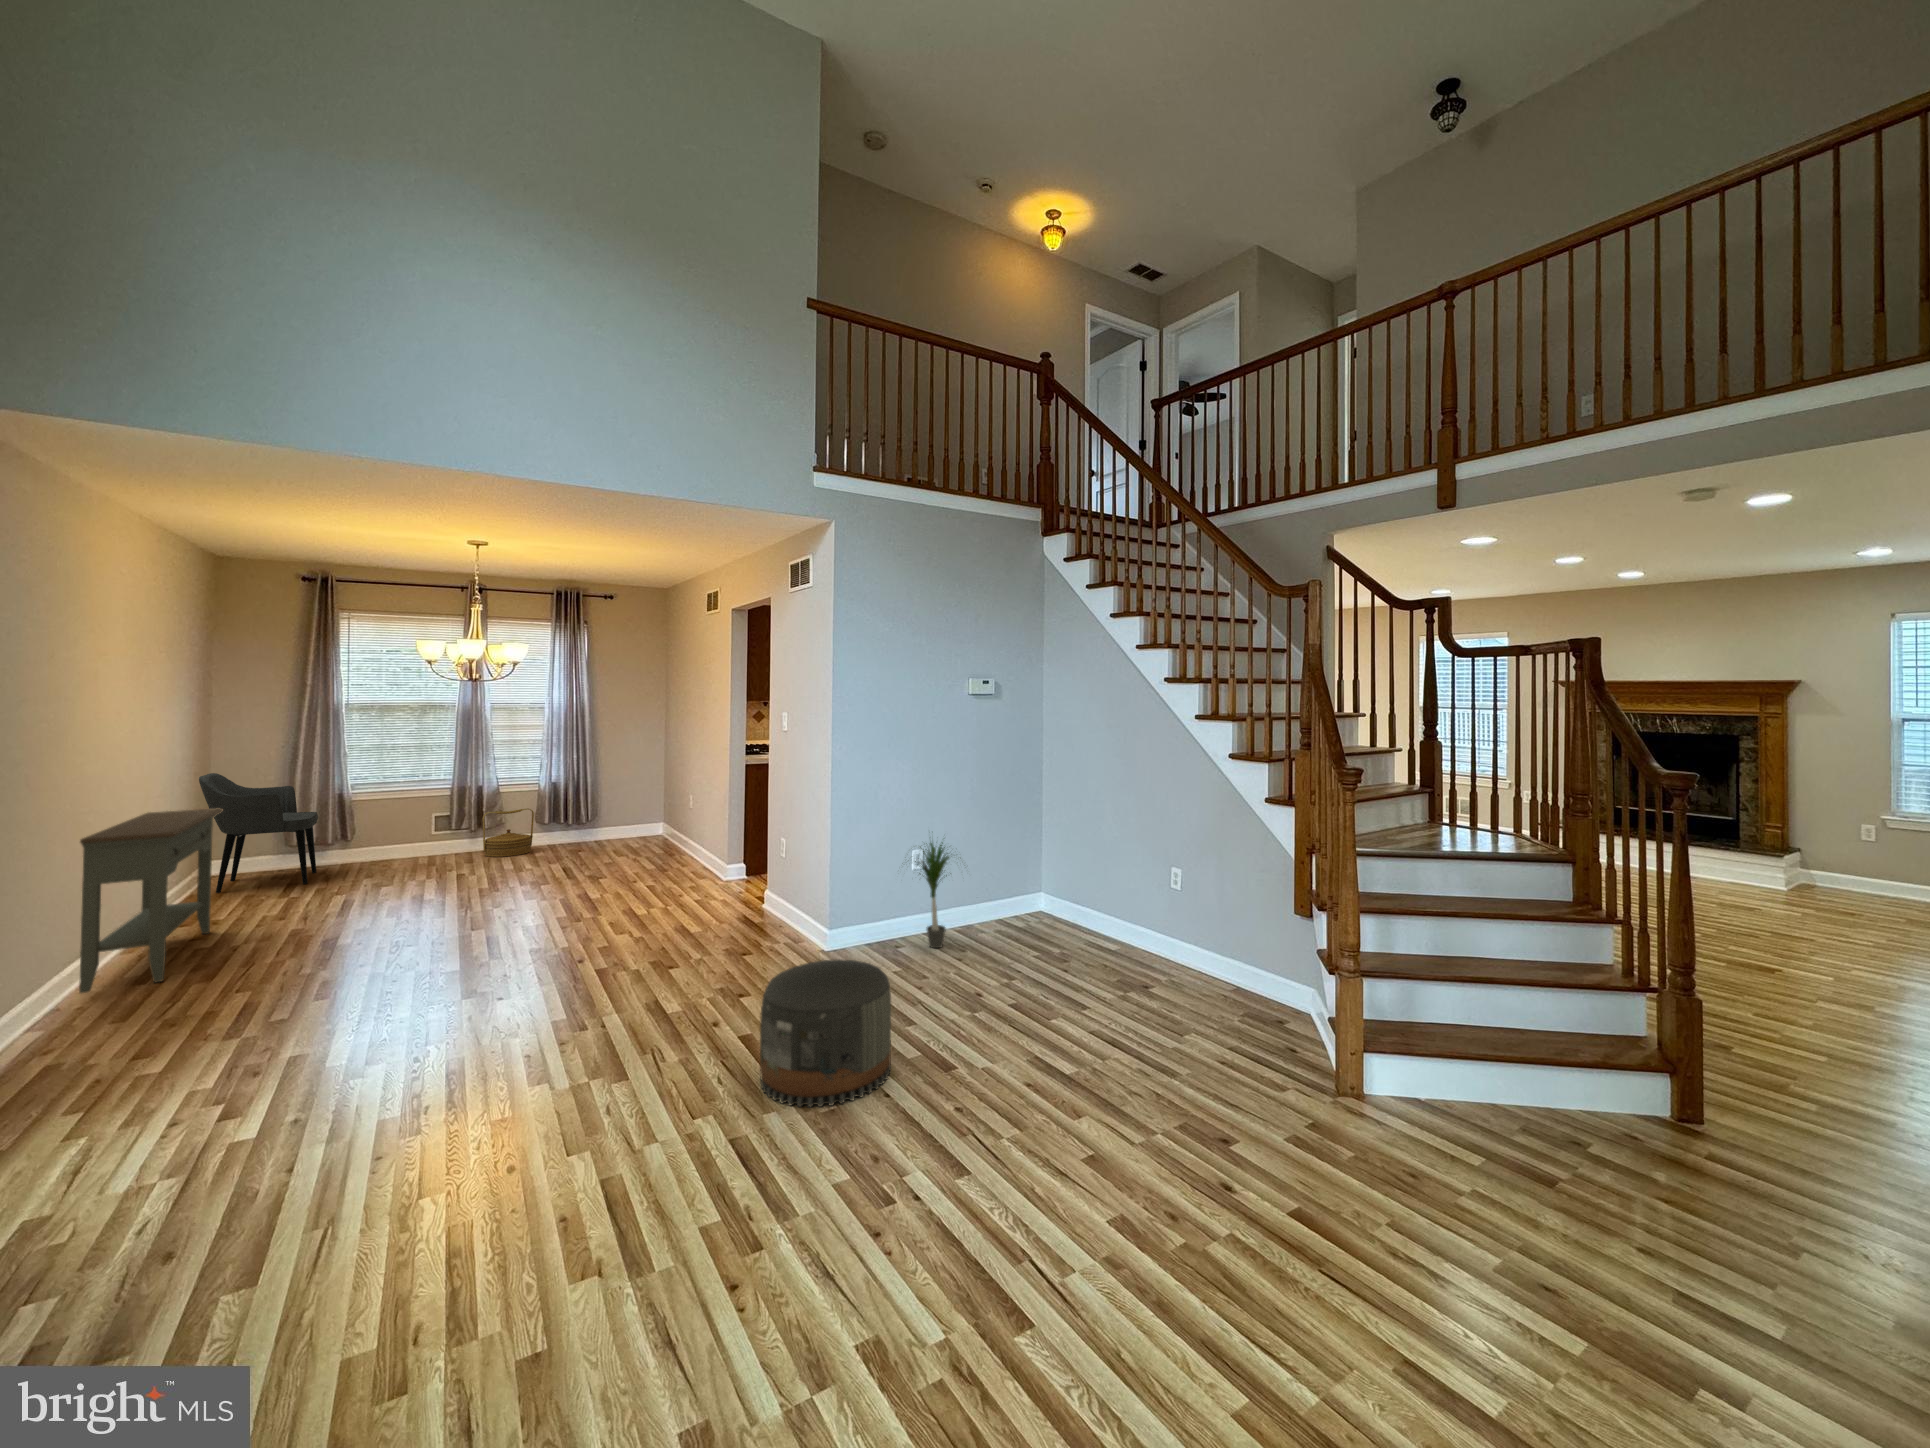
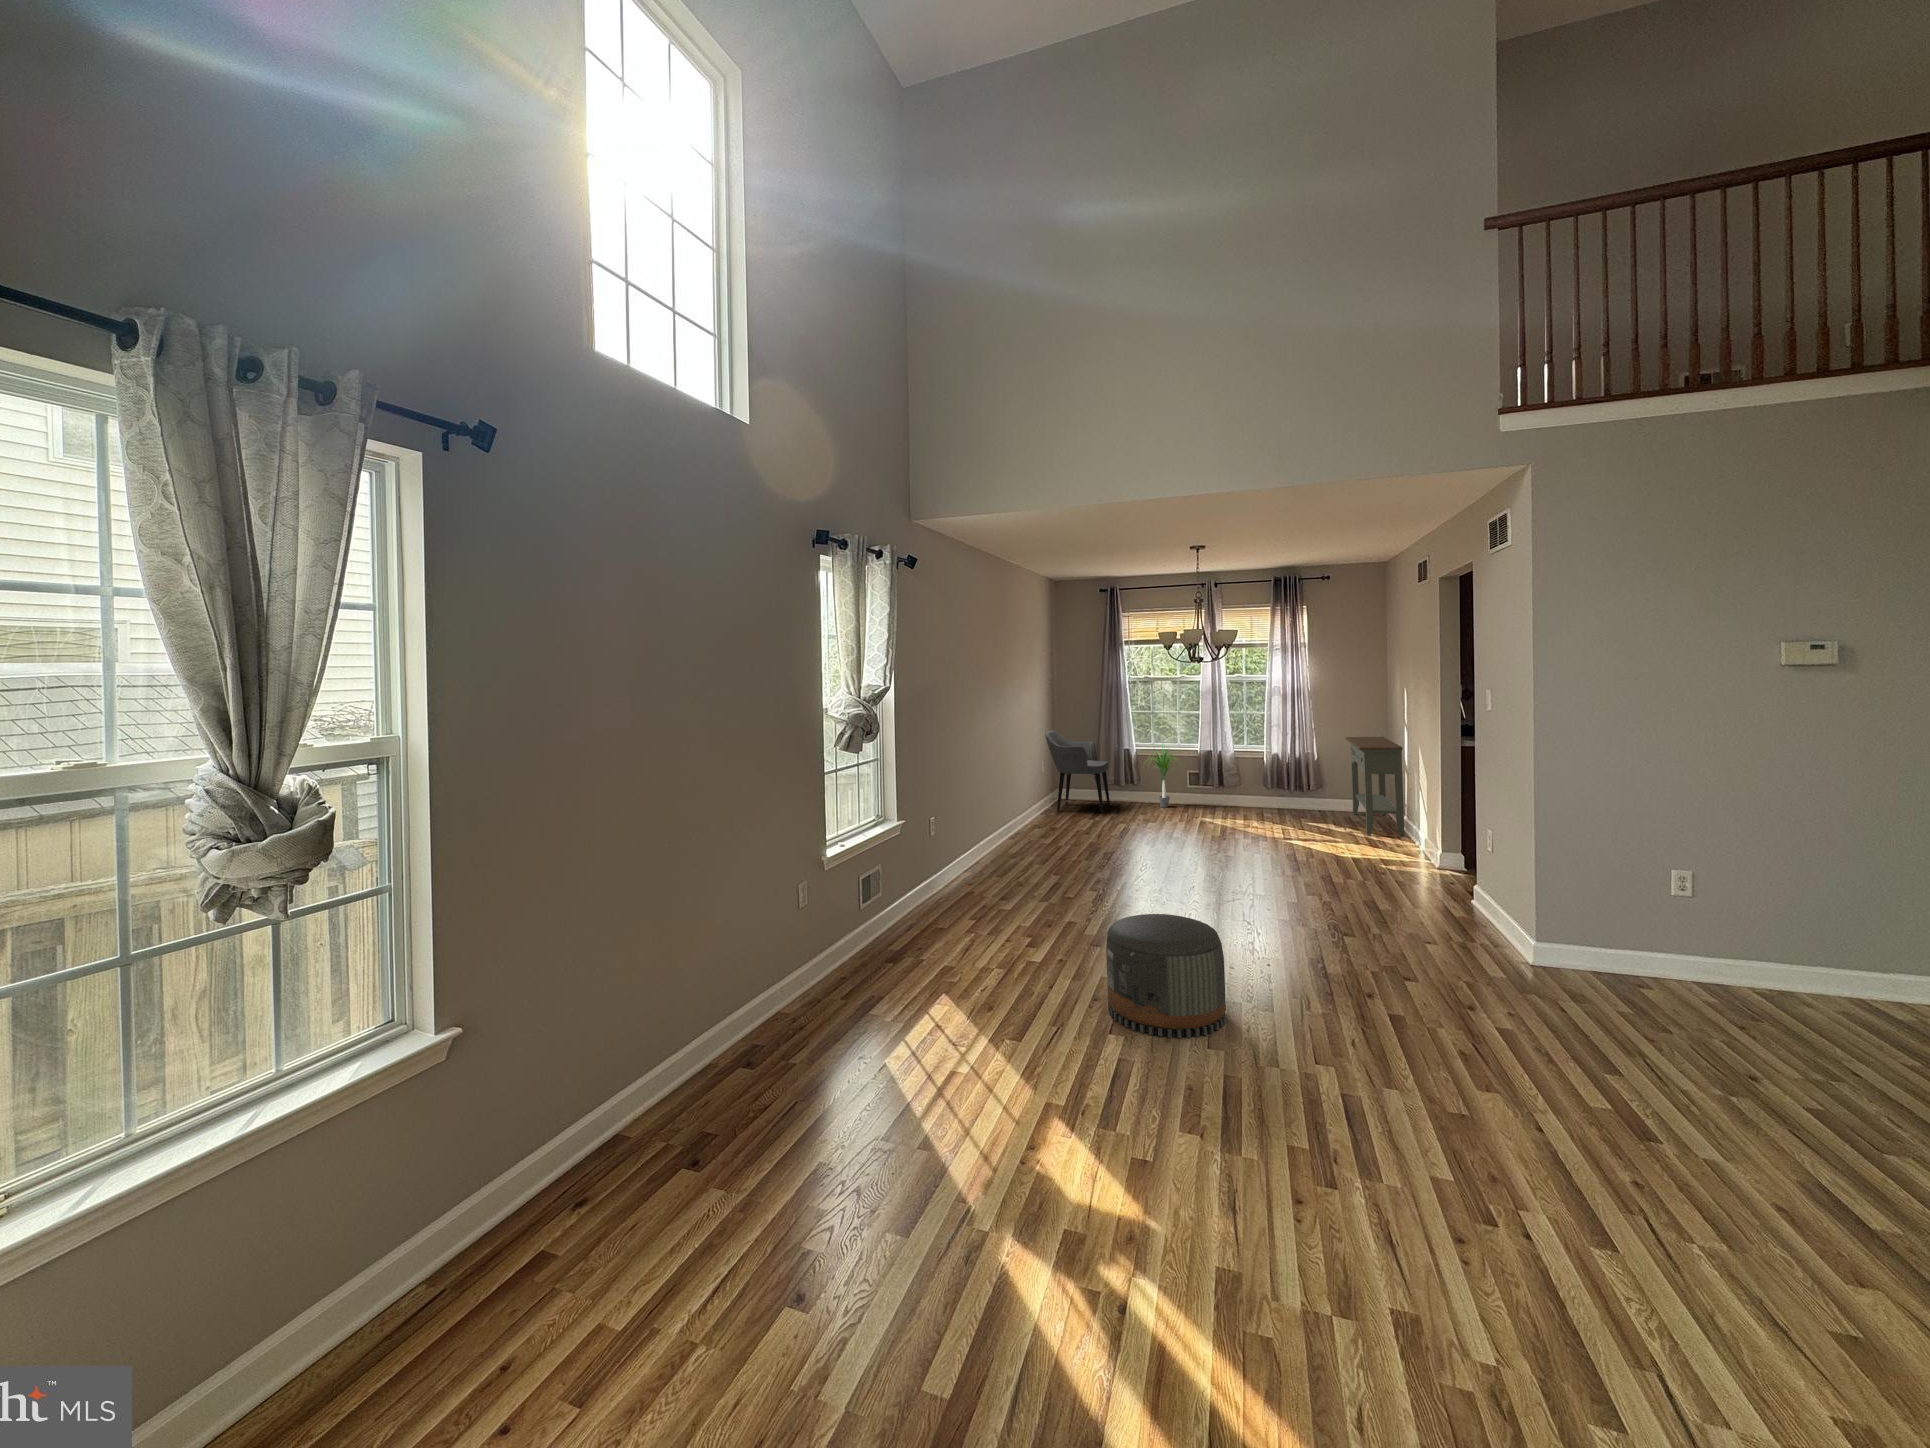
woven basket: present [482,808,534,857] -> none [1216,771,1257,811]
console table: present [79,809,222,993] -> present [1345,737,1405,836]
potted plant: present [915,842,949,948] -> present [1151,749,1174,807]
pouf: present [760,959,891,1107] -> present [1106,914,1226,1038]

